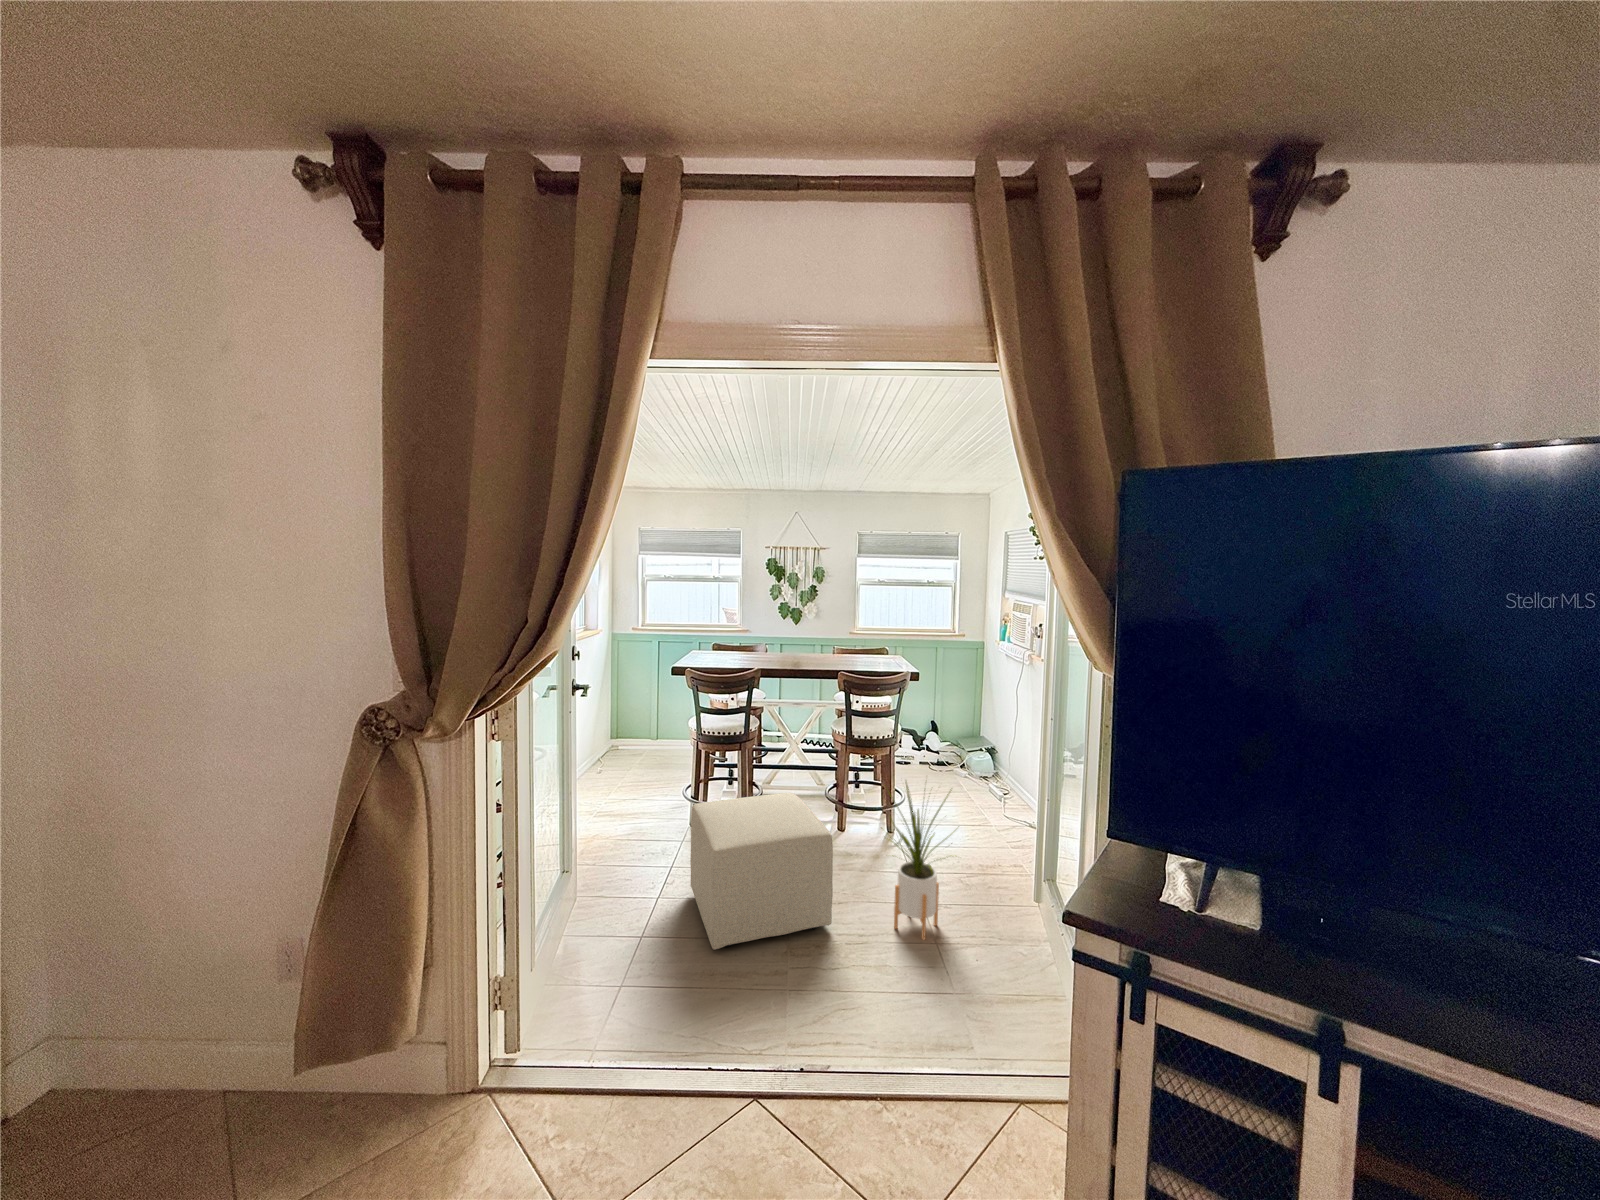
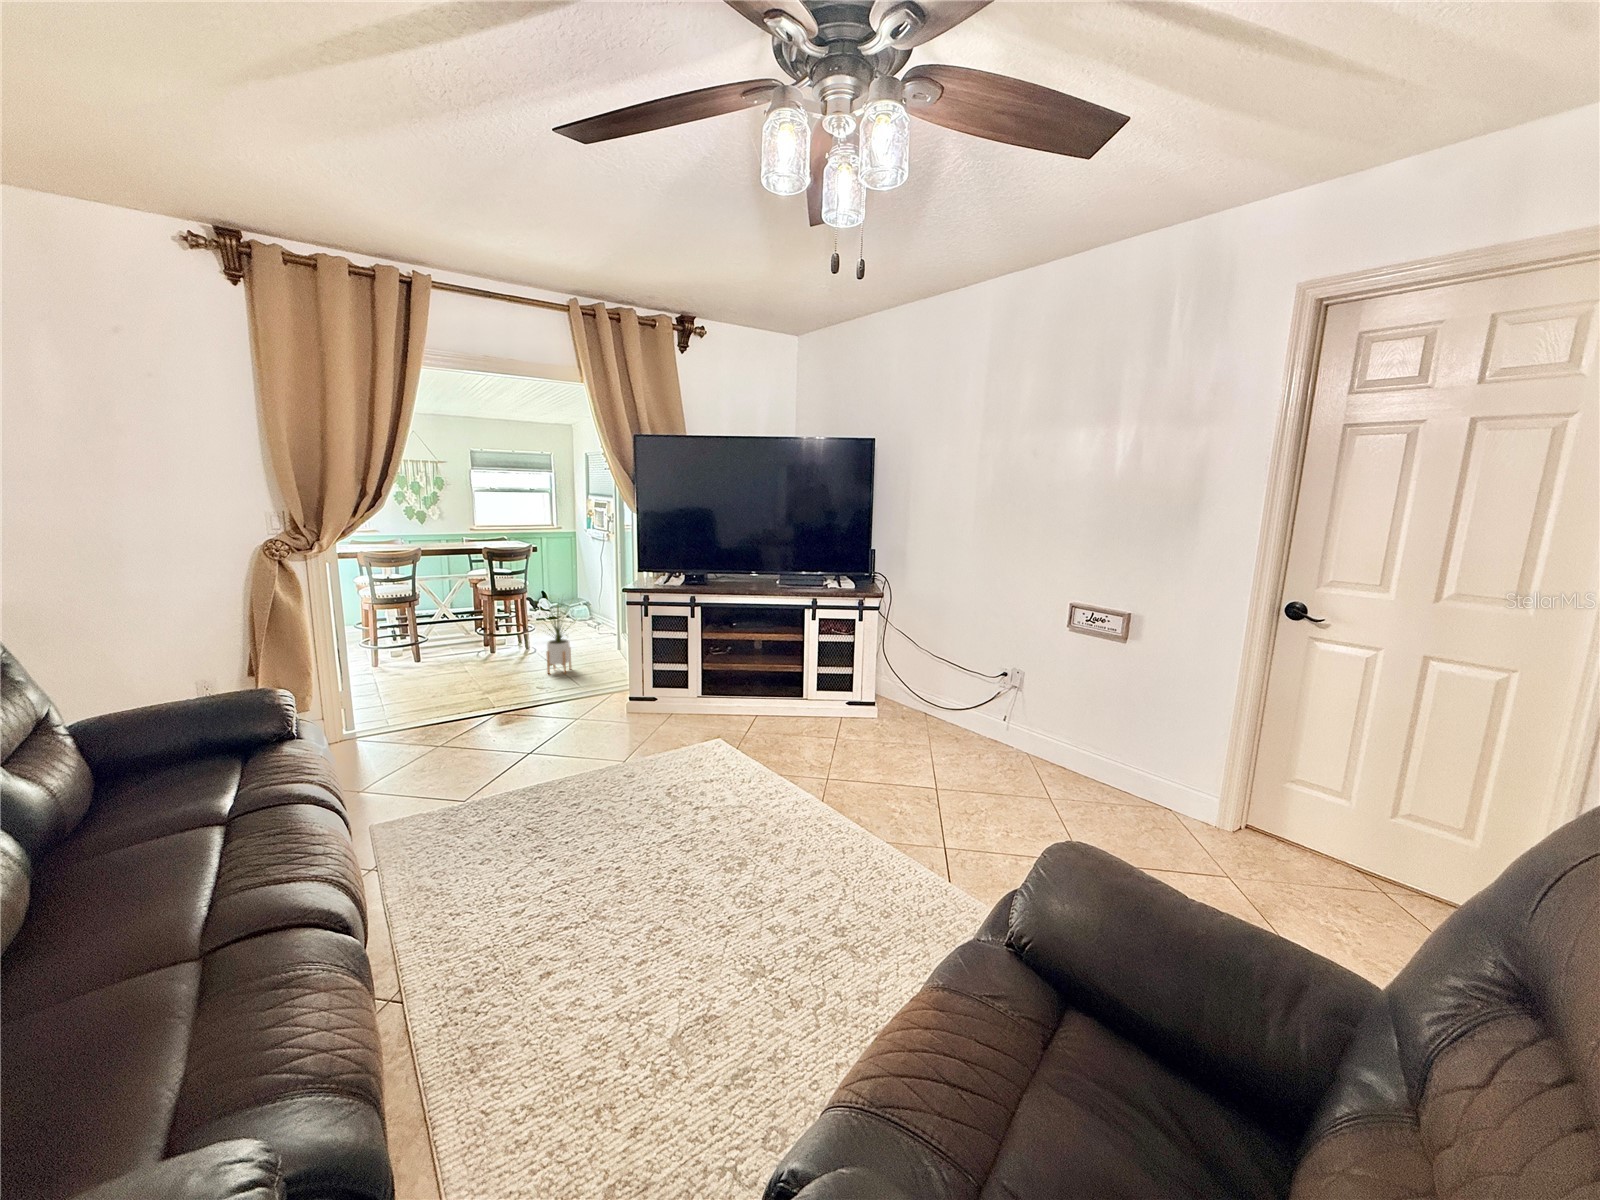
ottoman: present [690,793,833,950] -> none [401,619,511,697]

